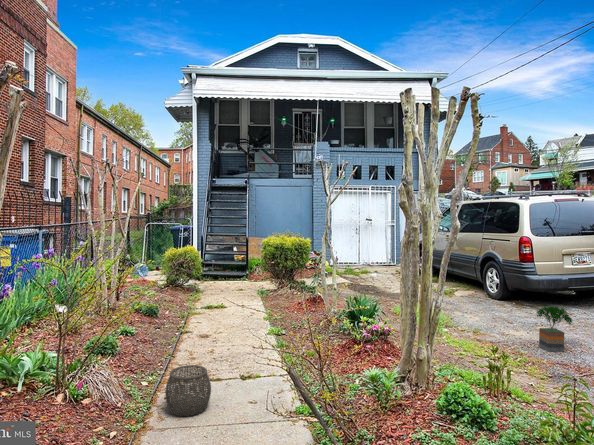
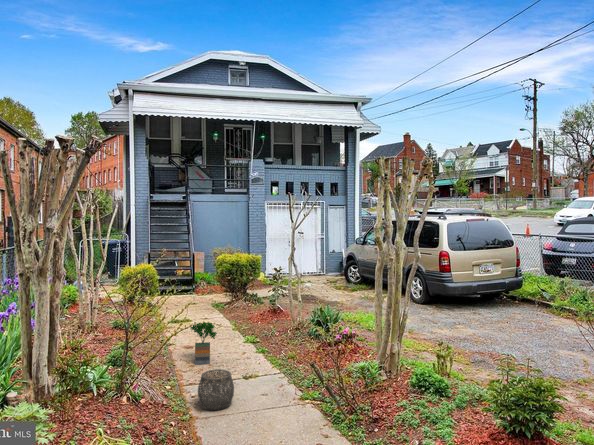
potted tree: present [537,306,572,352] -> present [190,322,217,365]

